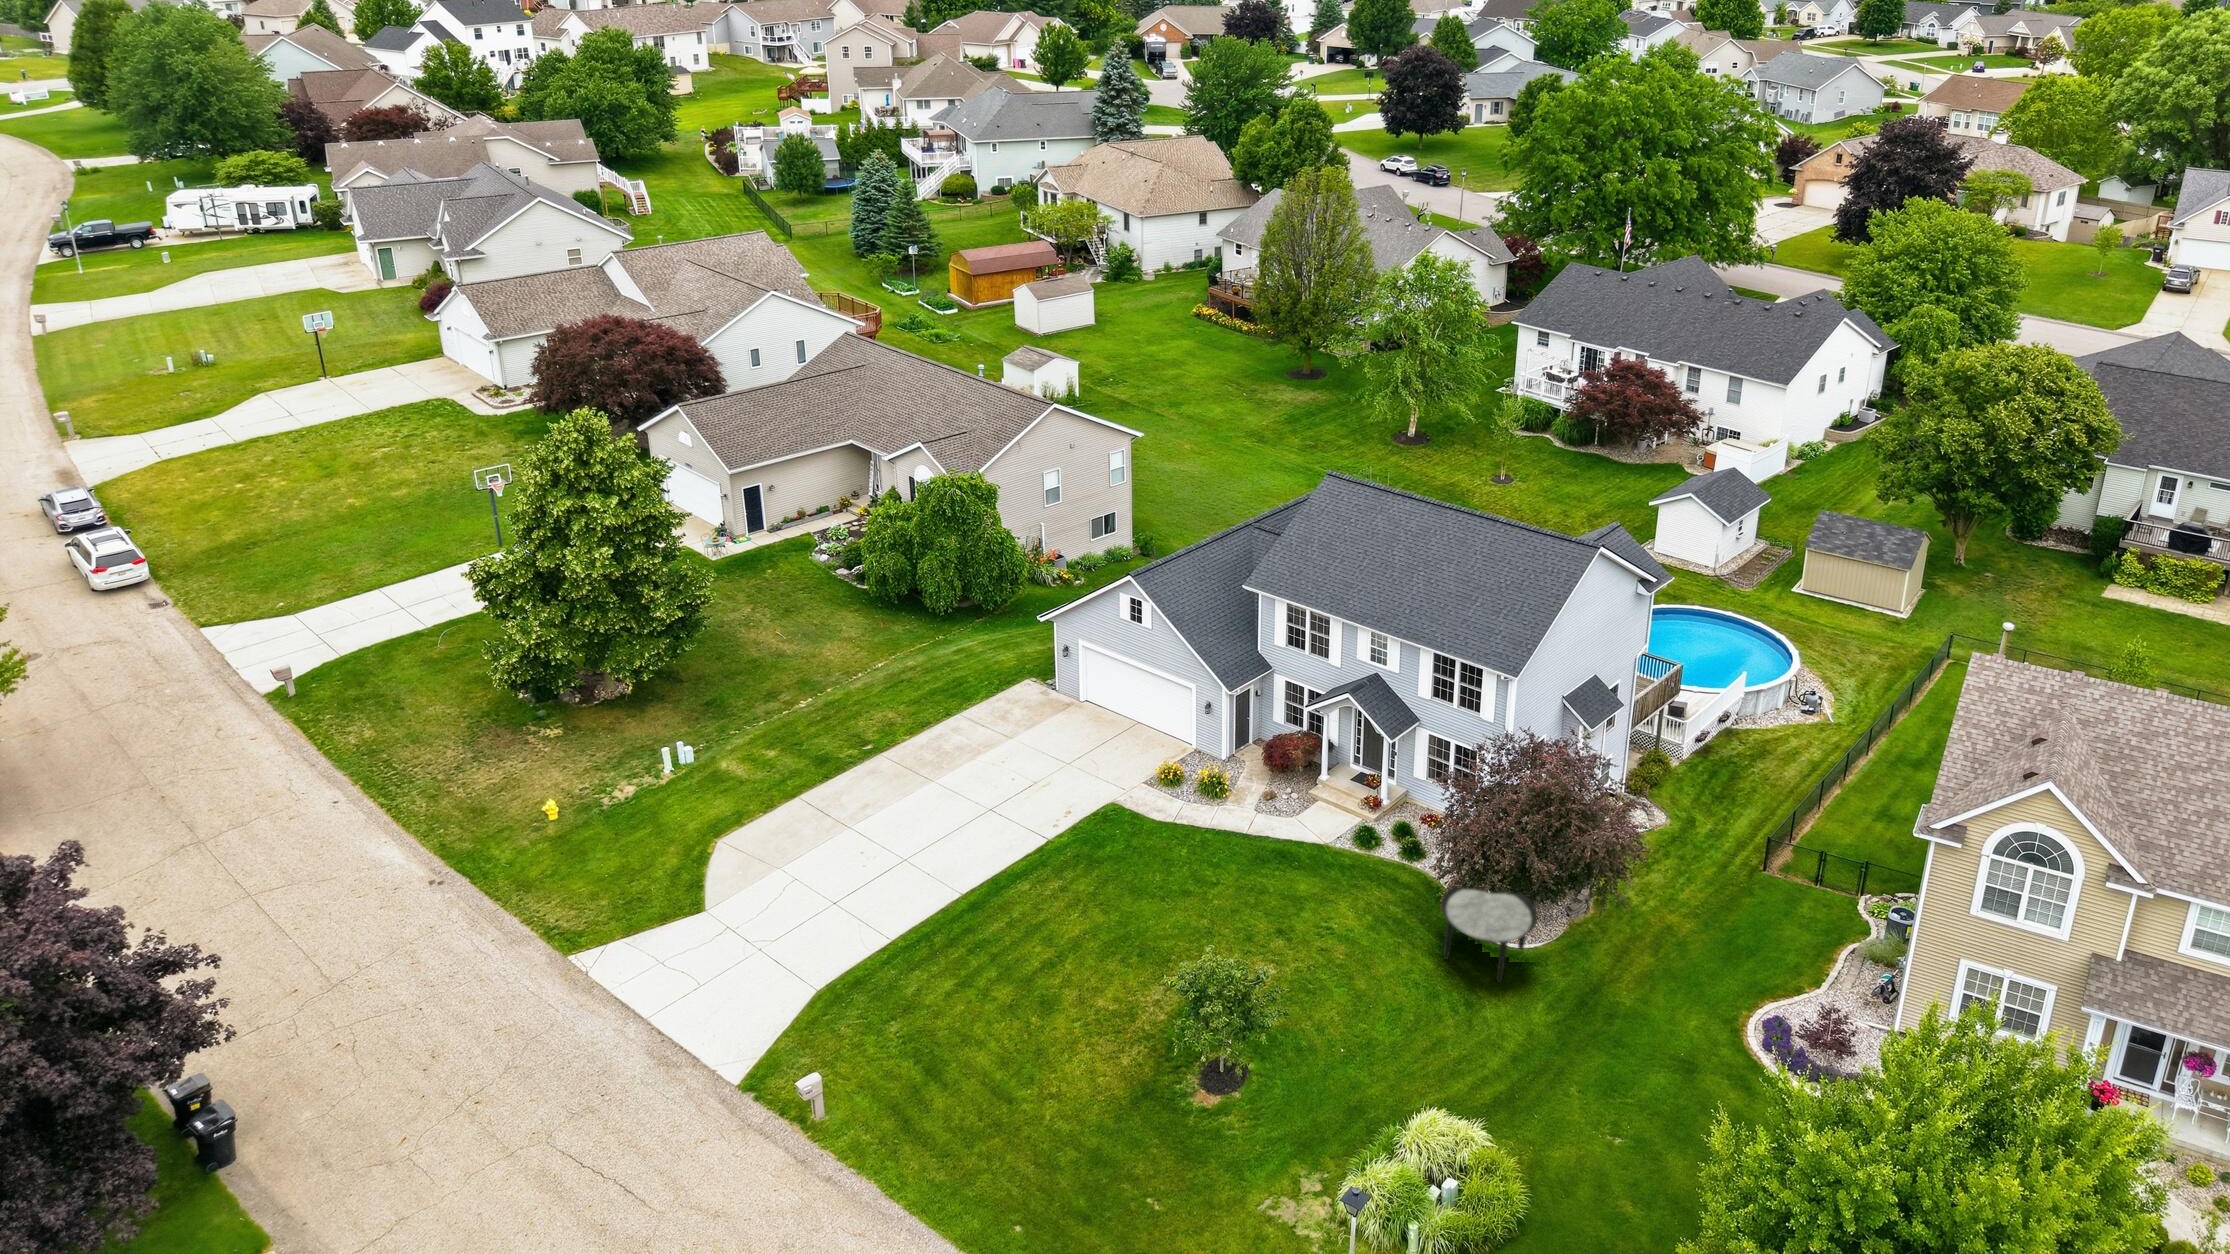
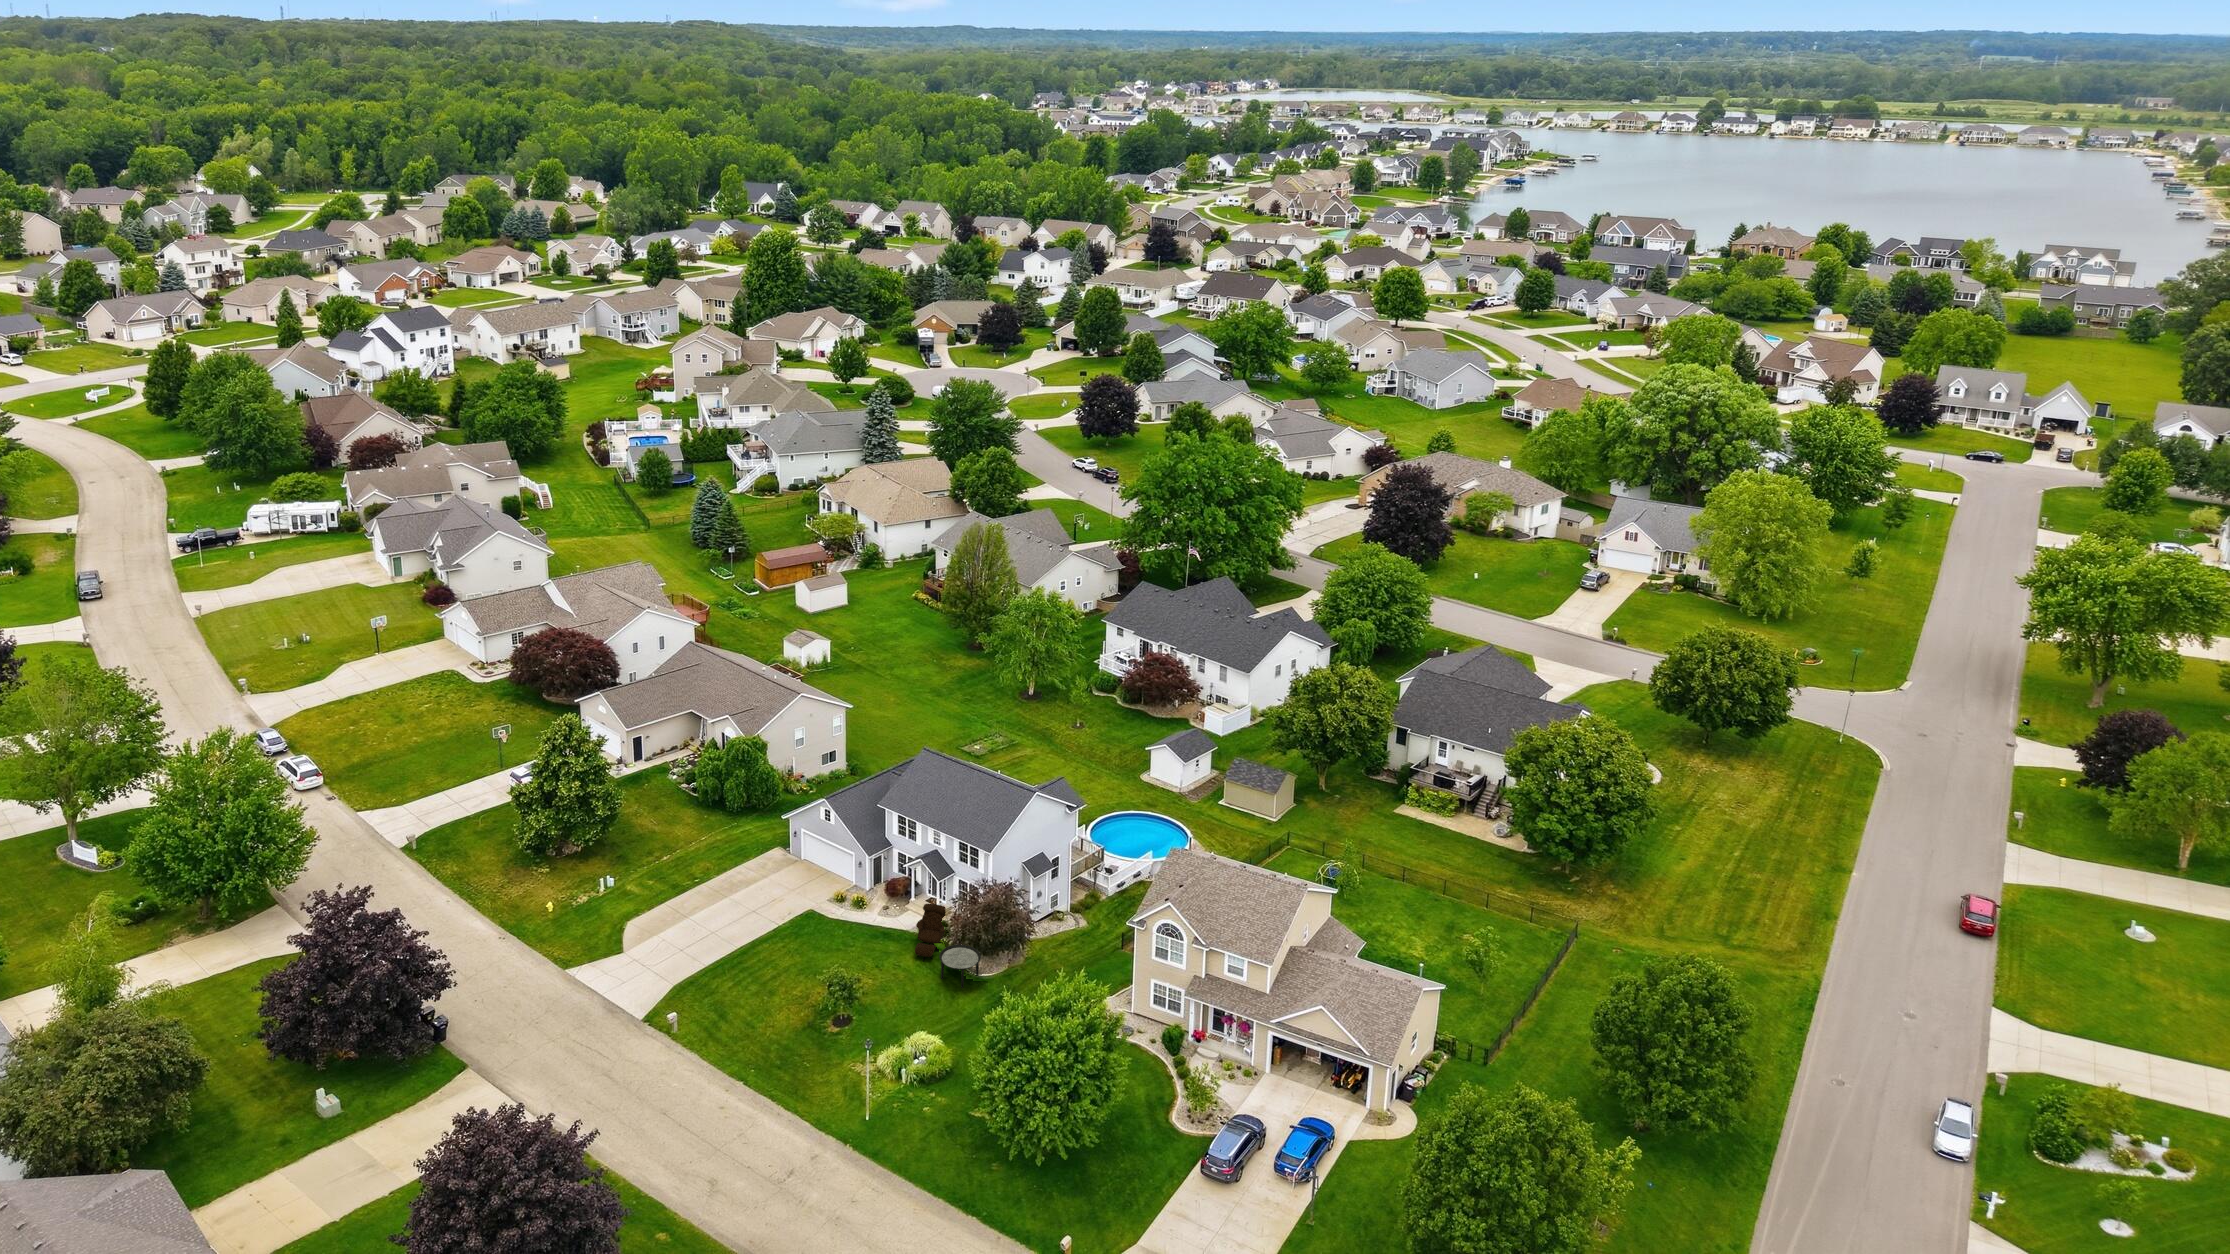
lounge chair: none [1364,789,1434,918] -> present [915,904,946,961]

